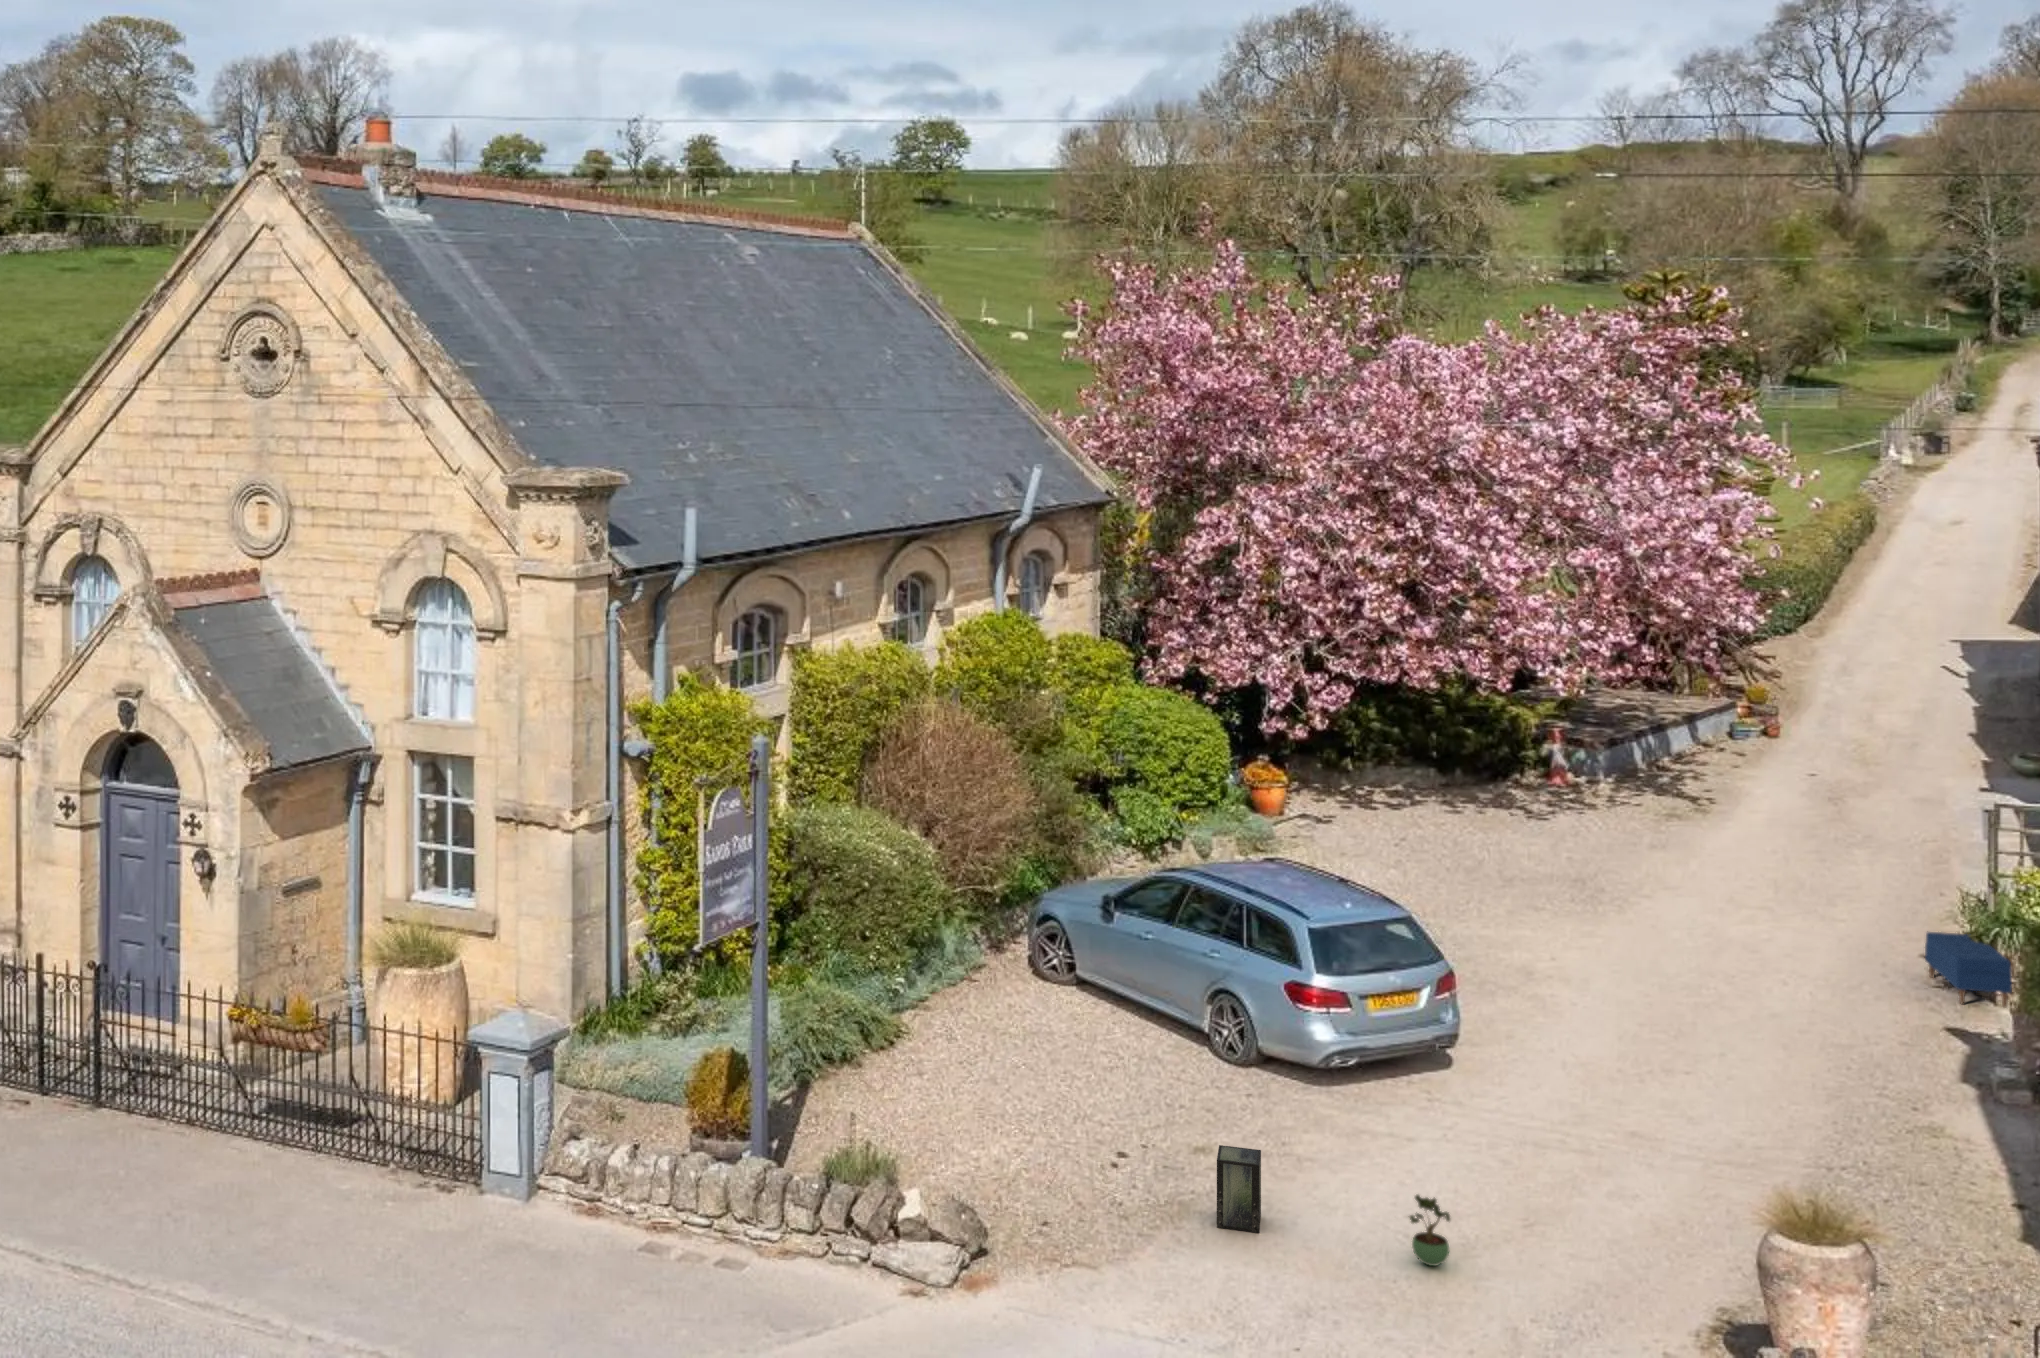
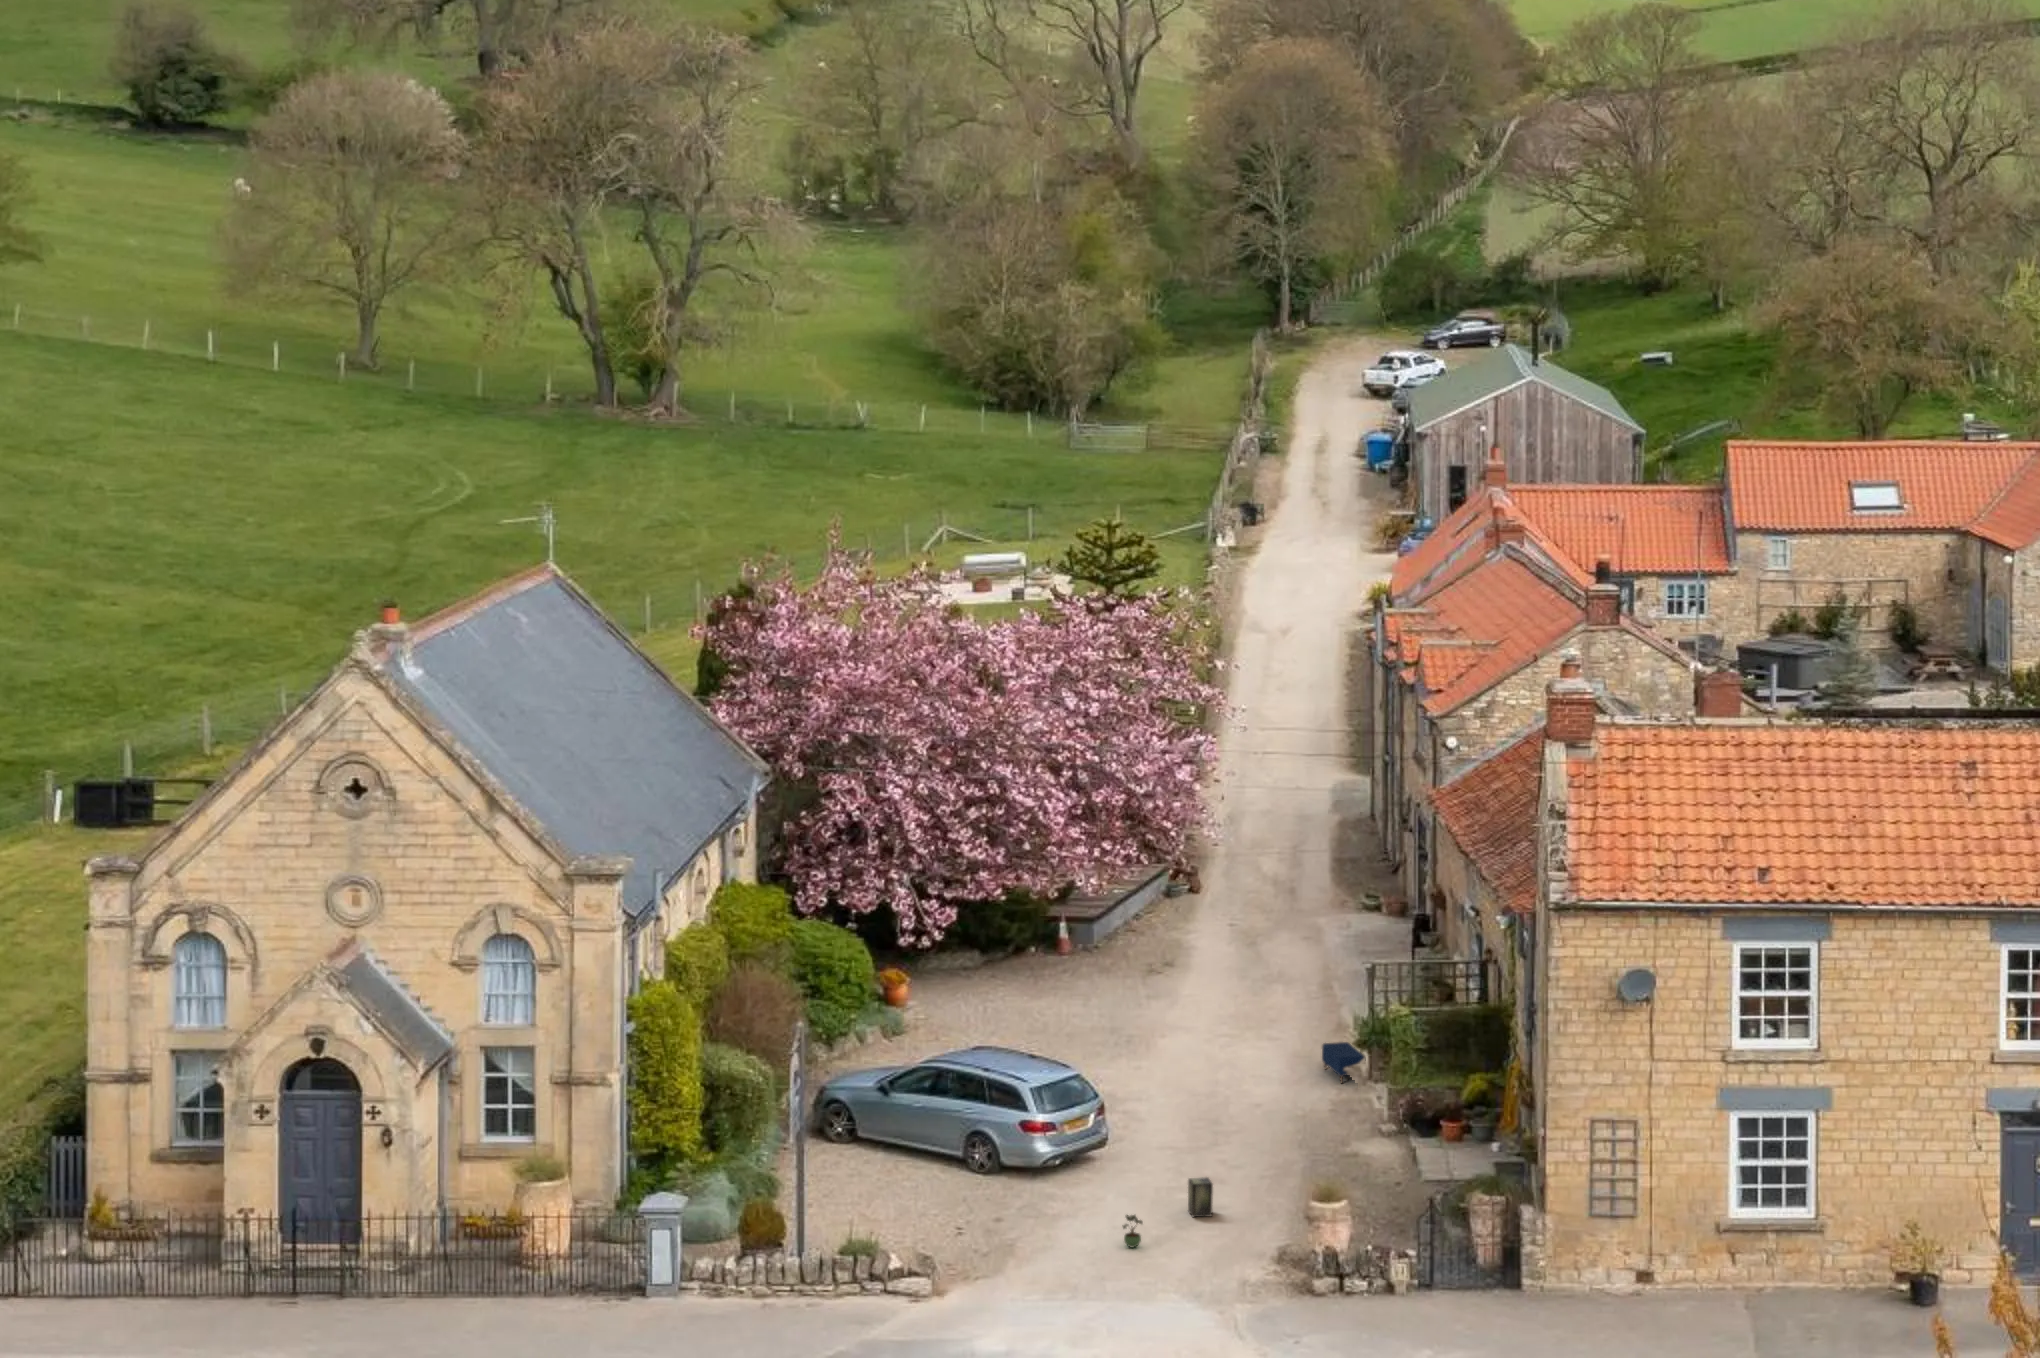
storage box: present [1217,1145,1261,1233] -> present [1188,1178,1213,1217]

